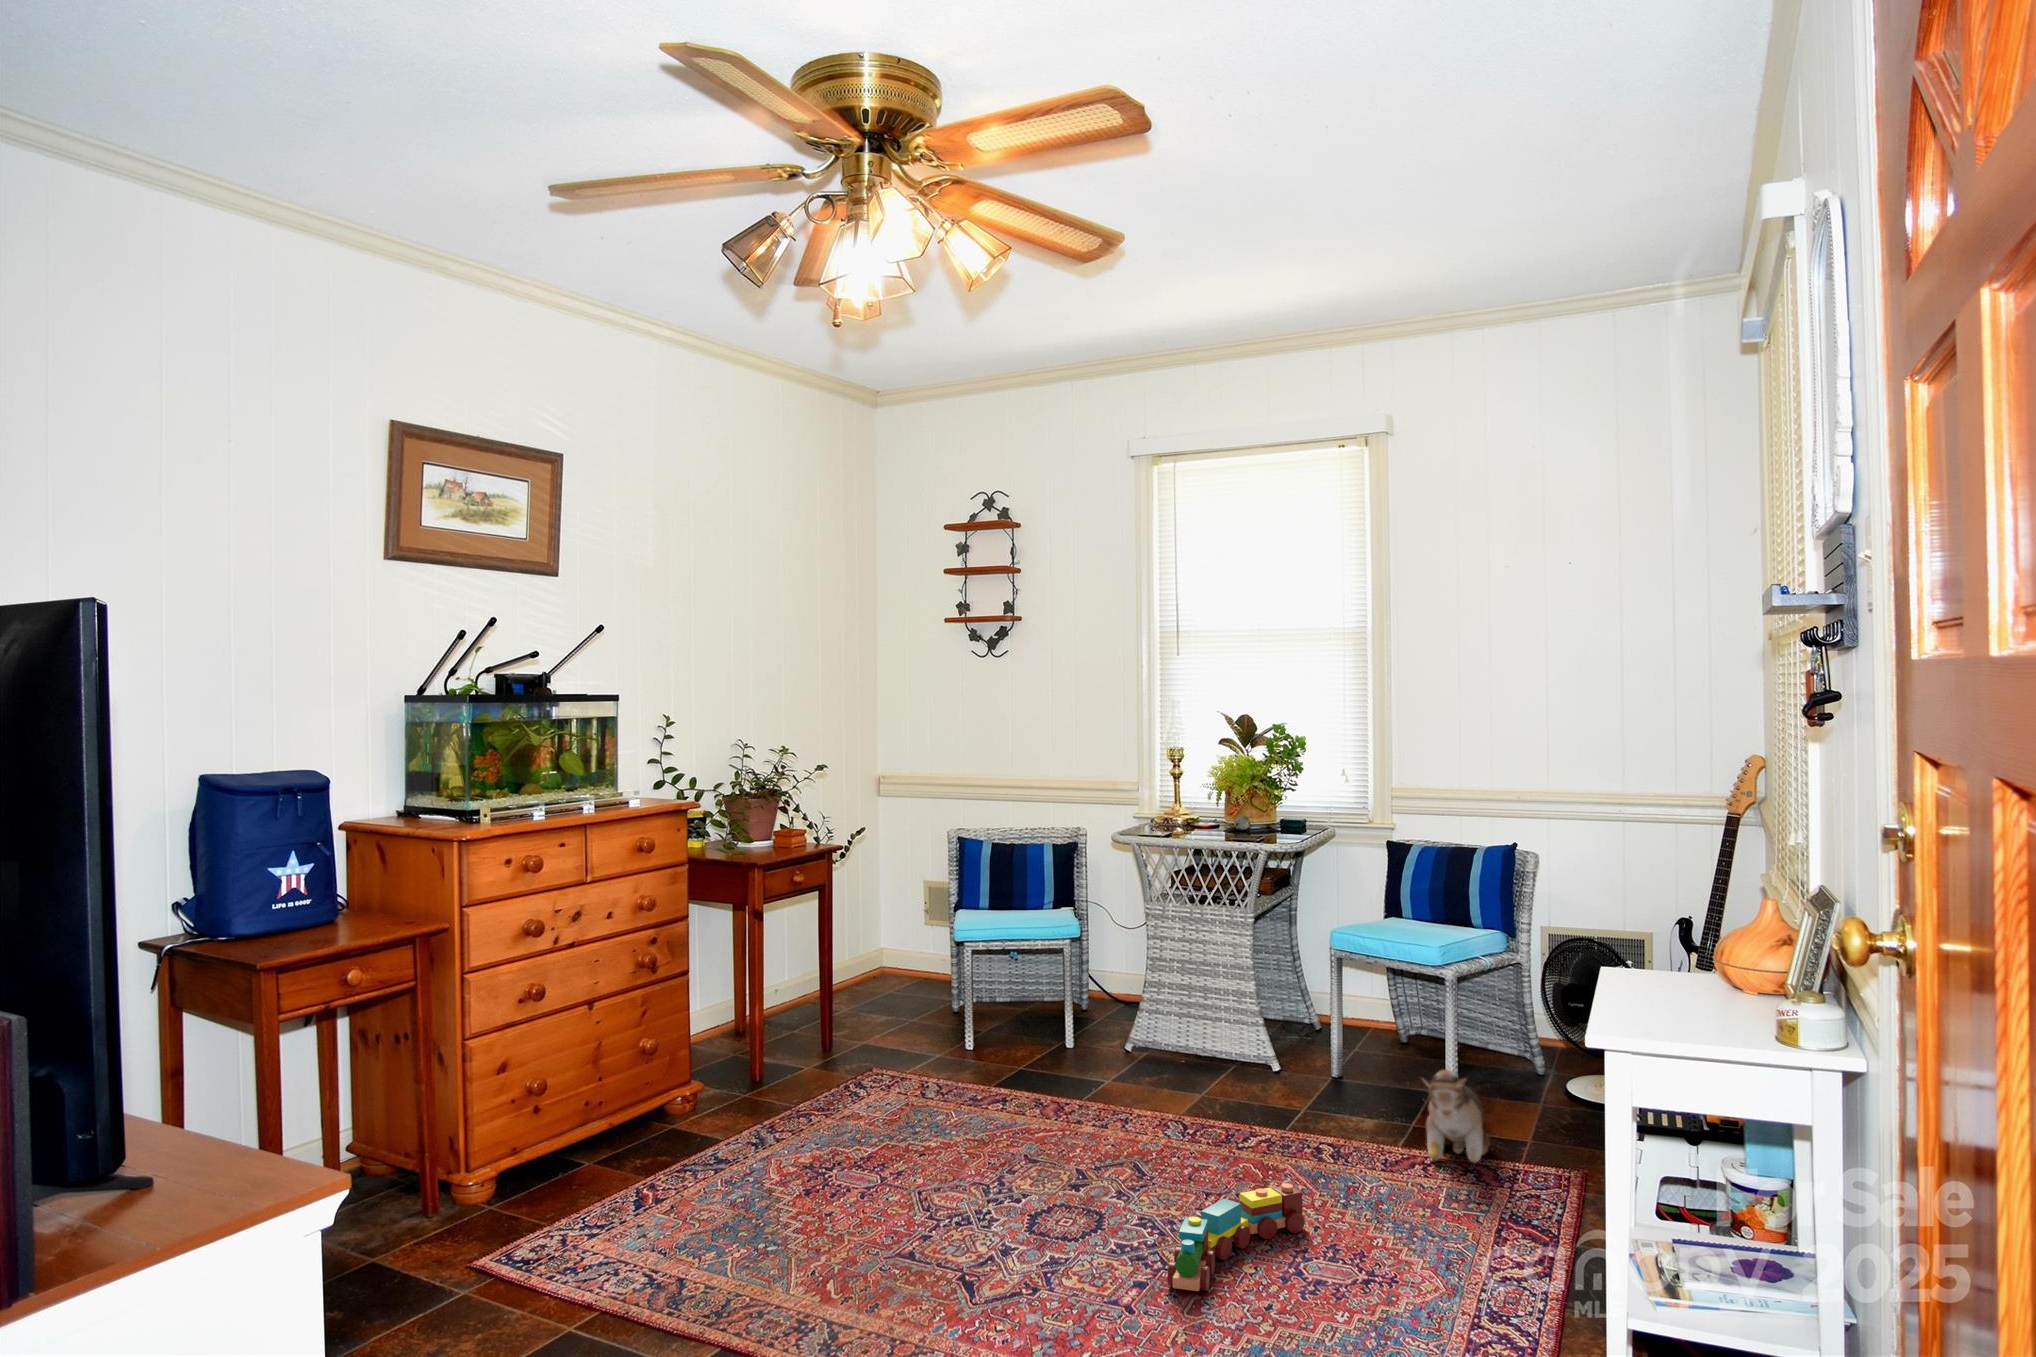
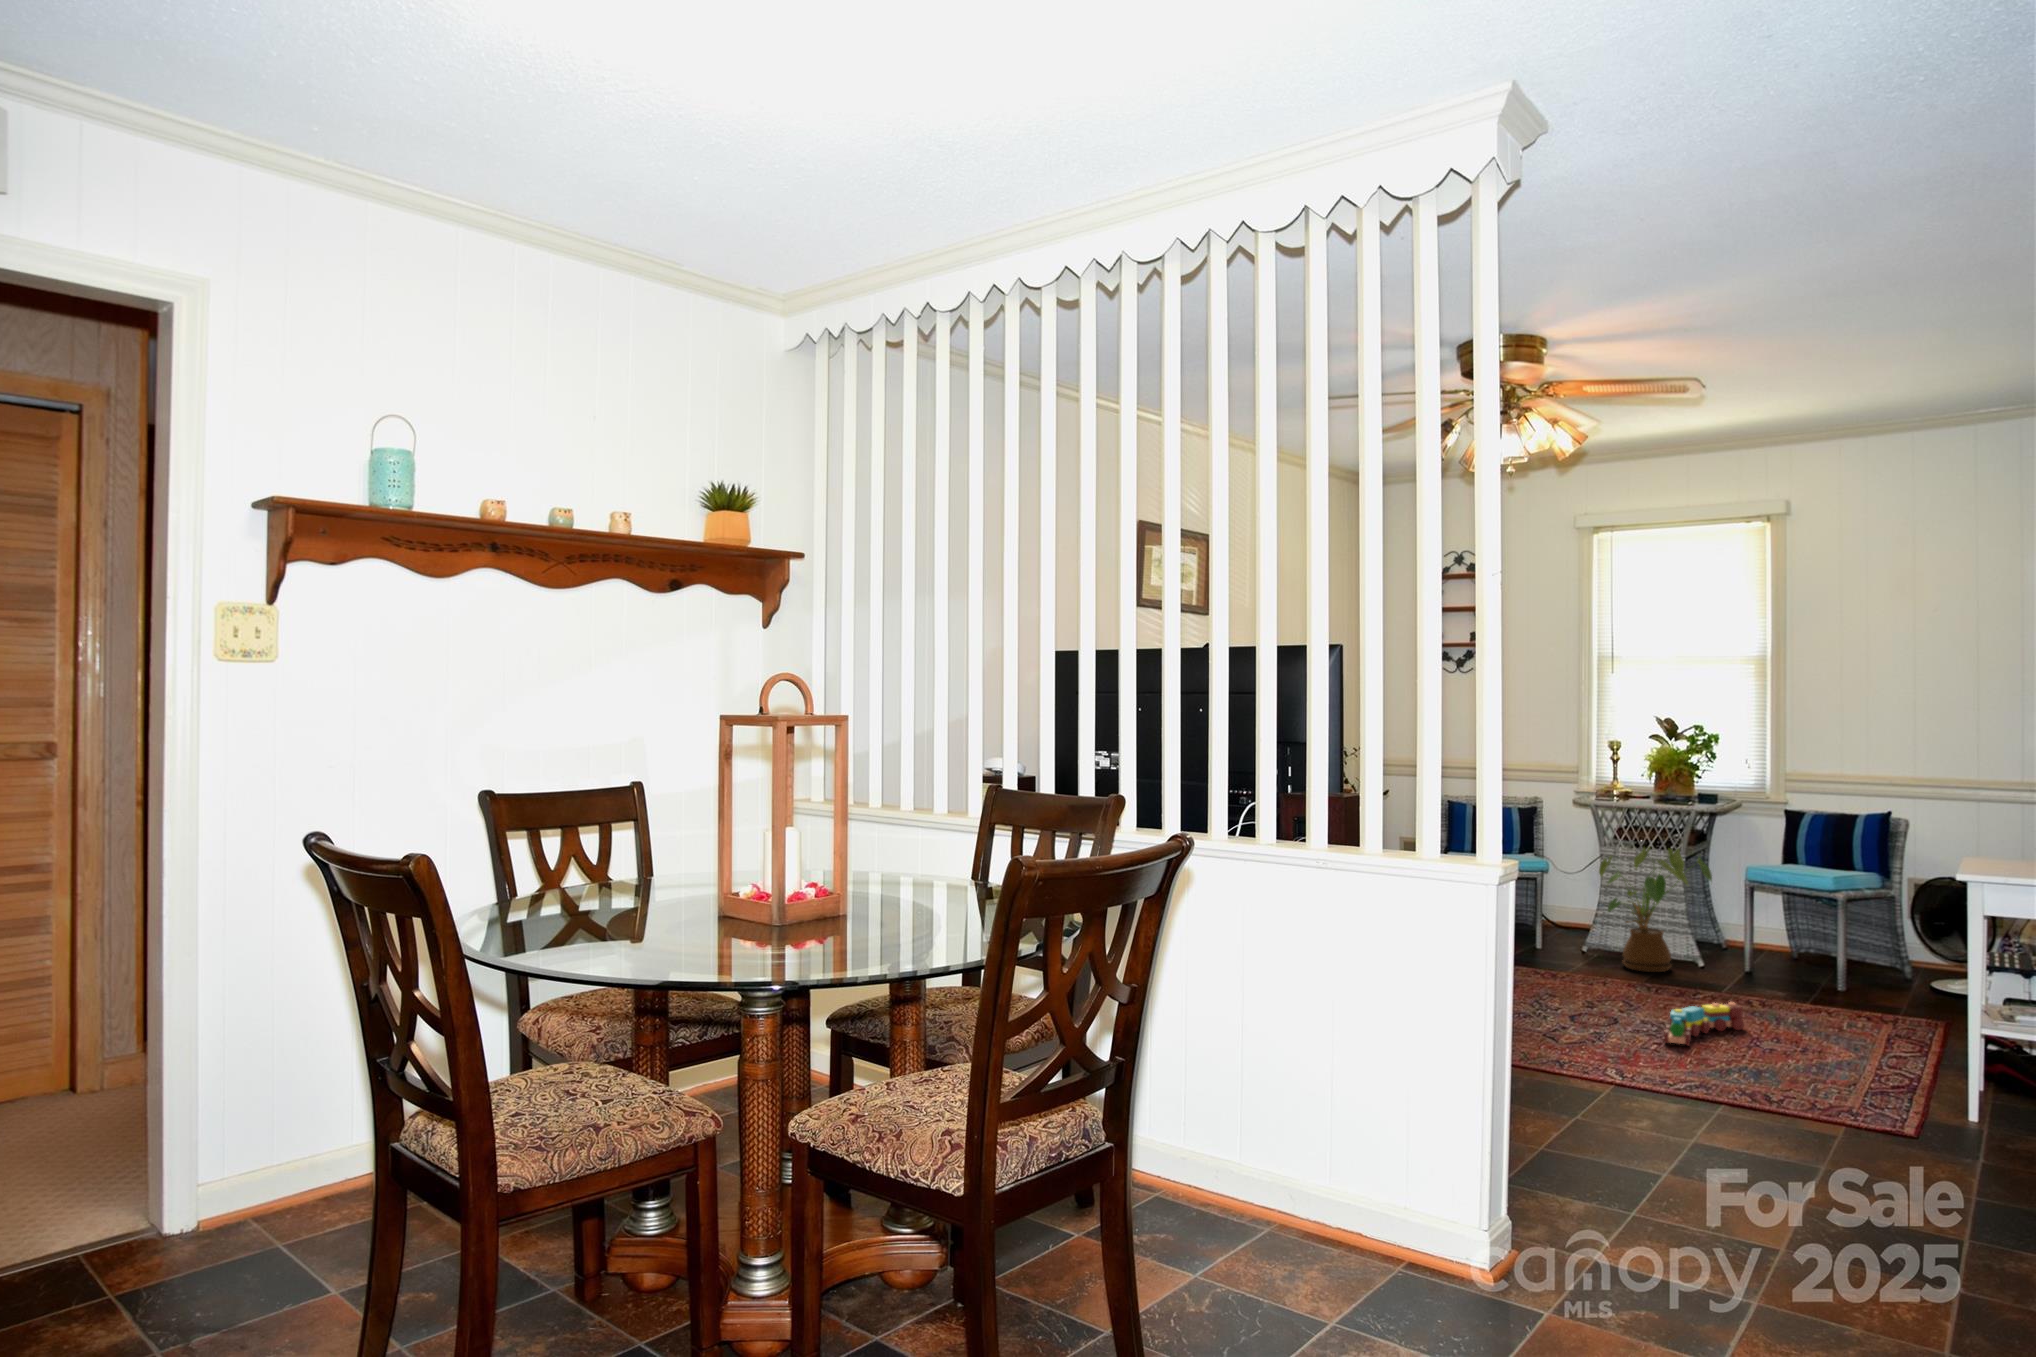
house plant: none [1133,904,1284,1094] -> present [1599,847,1712,972]
plush toy: present [1422,1070,1490,1162] -> none [1820,949,1869,1010]

